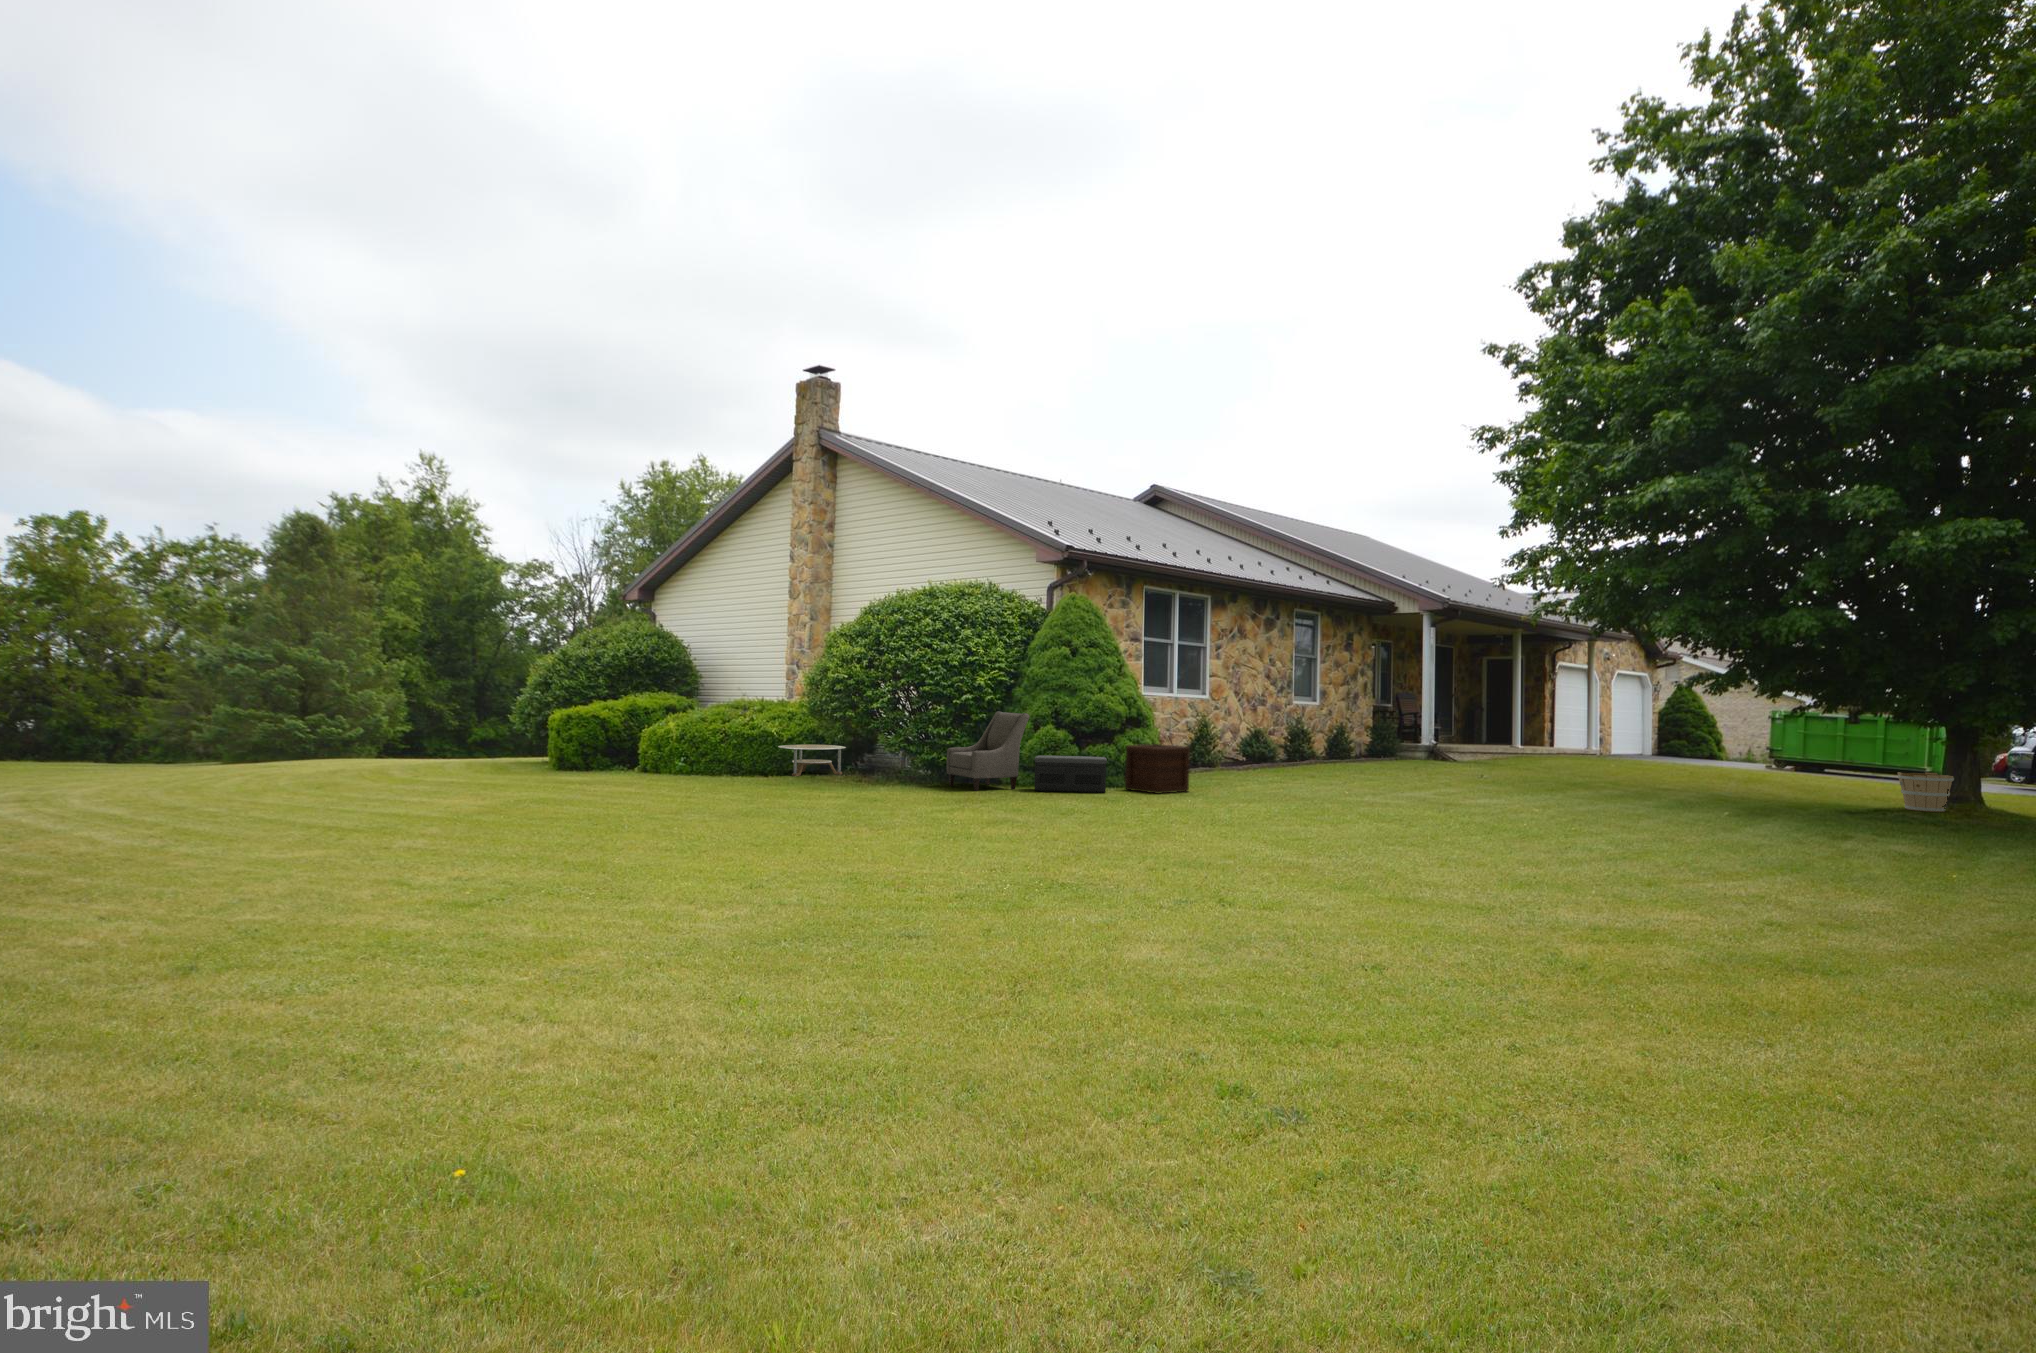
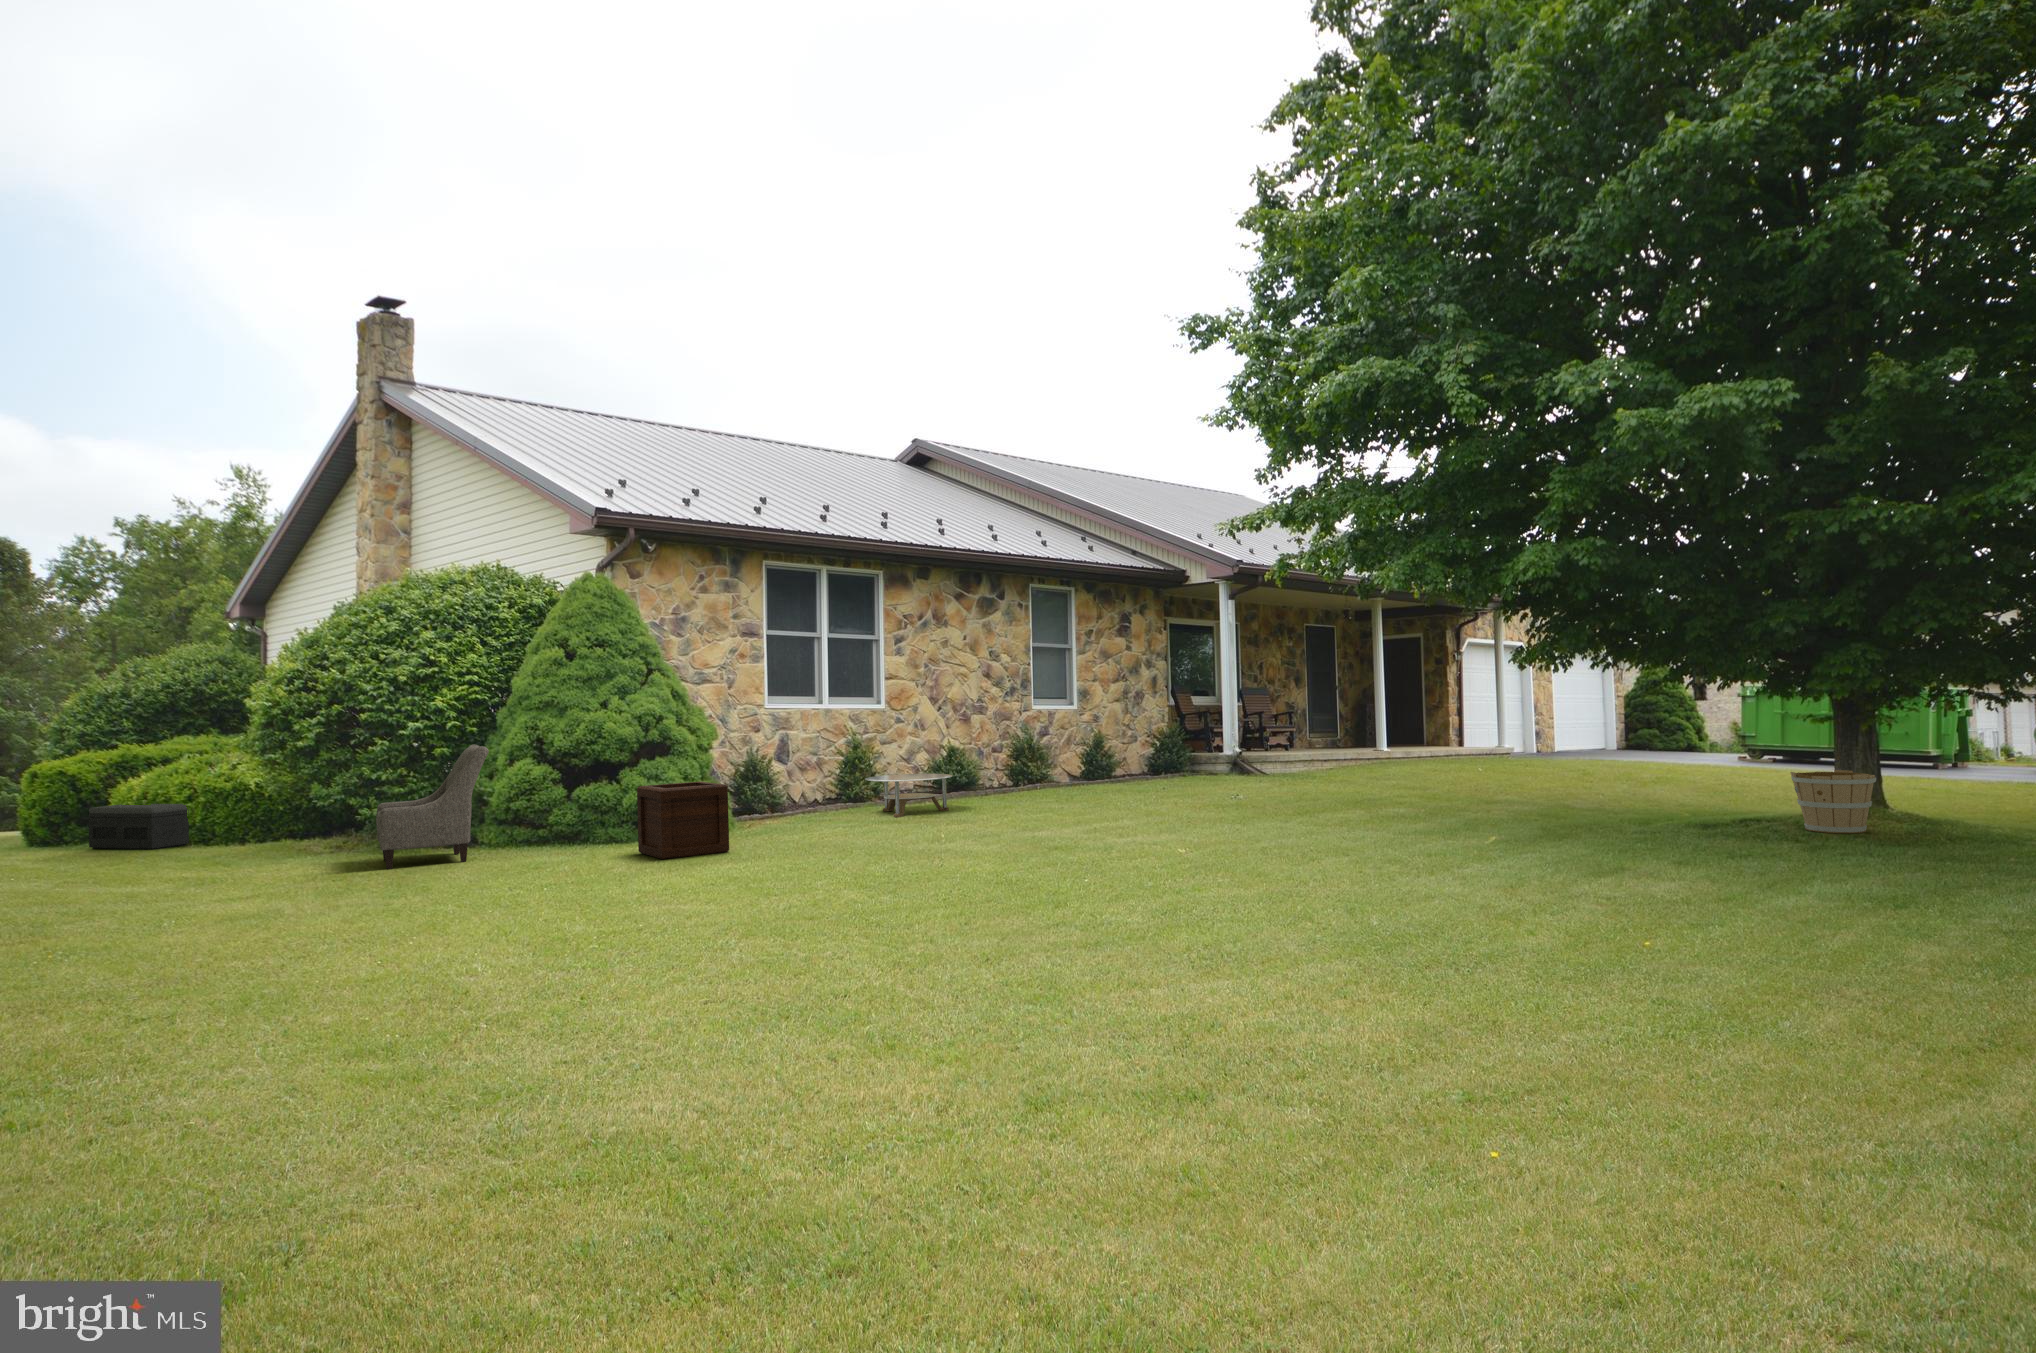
round table: present [778,745,846,776] -> present [865,774,953,817]
storage bench: present [1035,755,1107,793] -> present [89,804,189,850]

